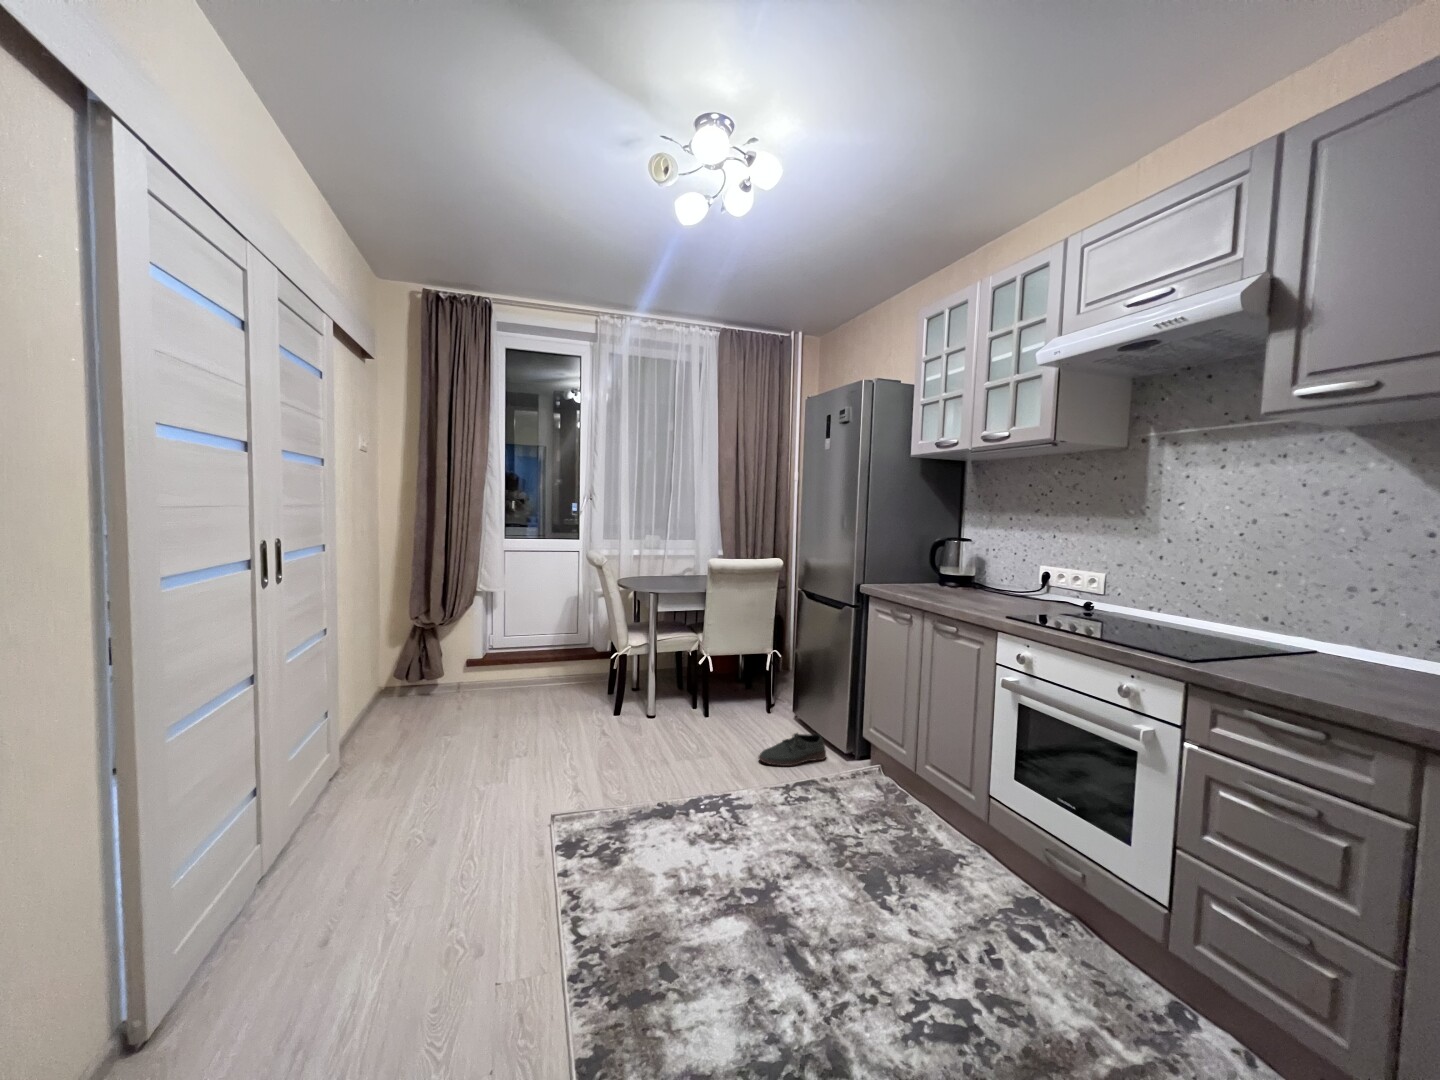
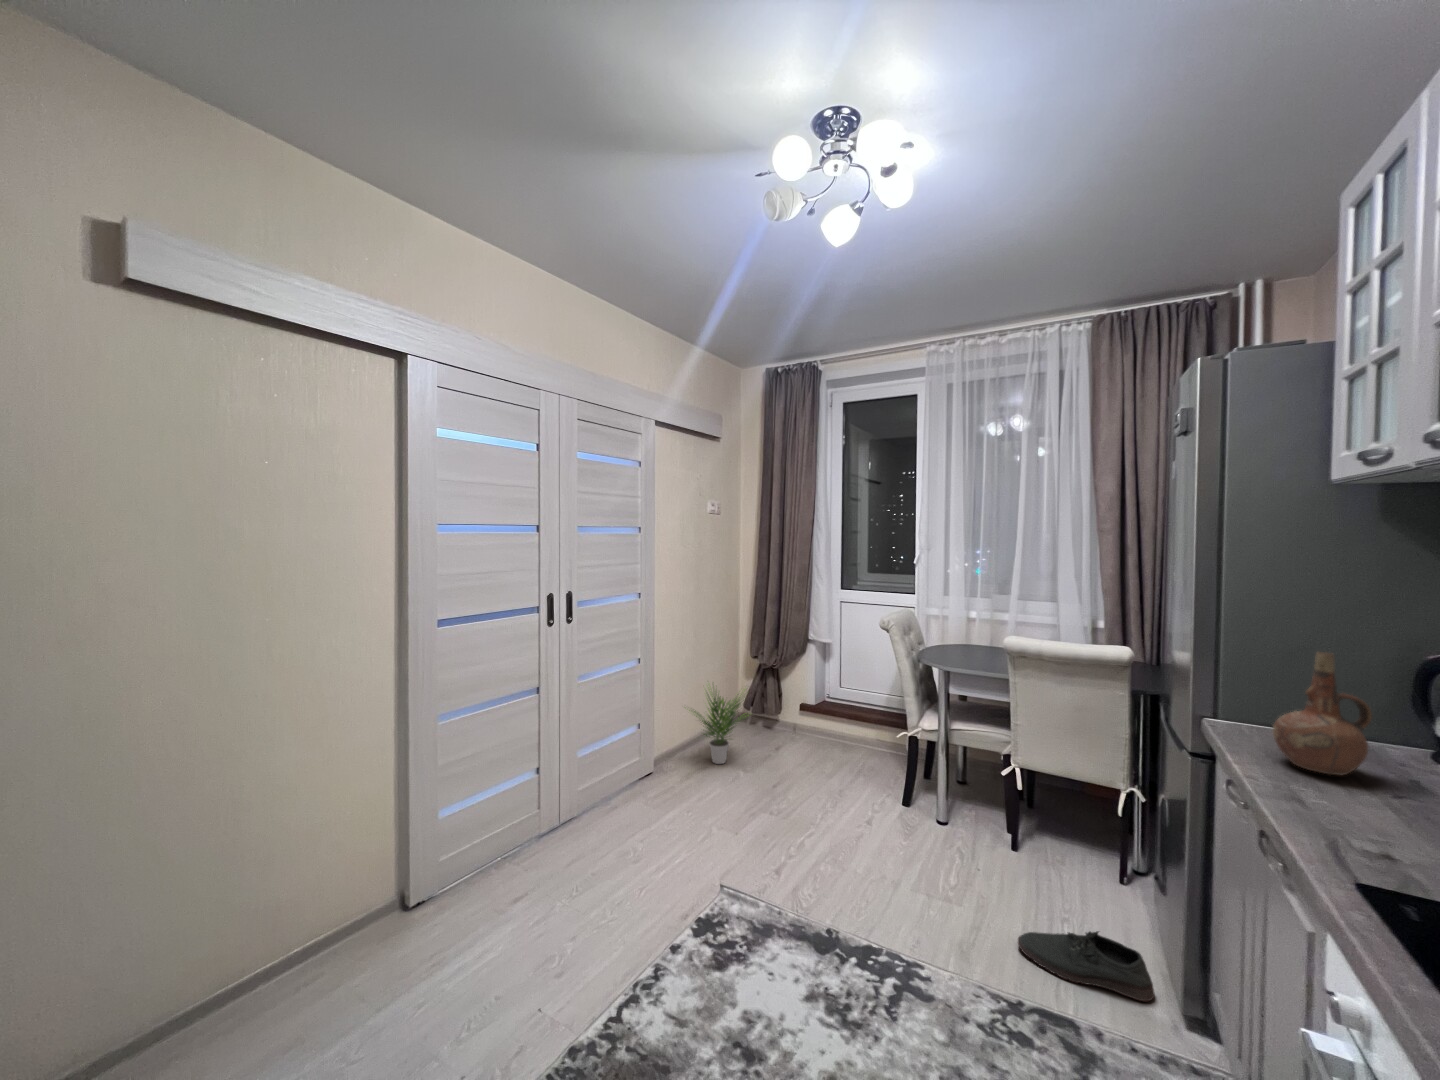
ceramic pitcher: none [907,537,939,593] -> present [1273,652,1372,776]
potted plant: none [351,641,455,739] -> present [689,692,746,764]

